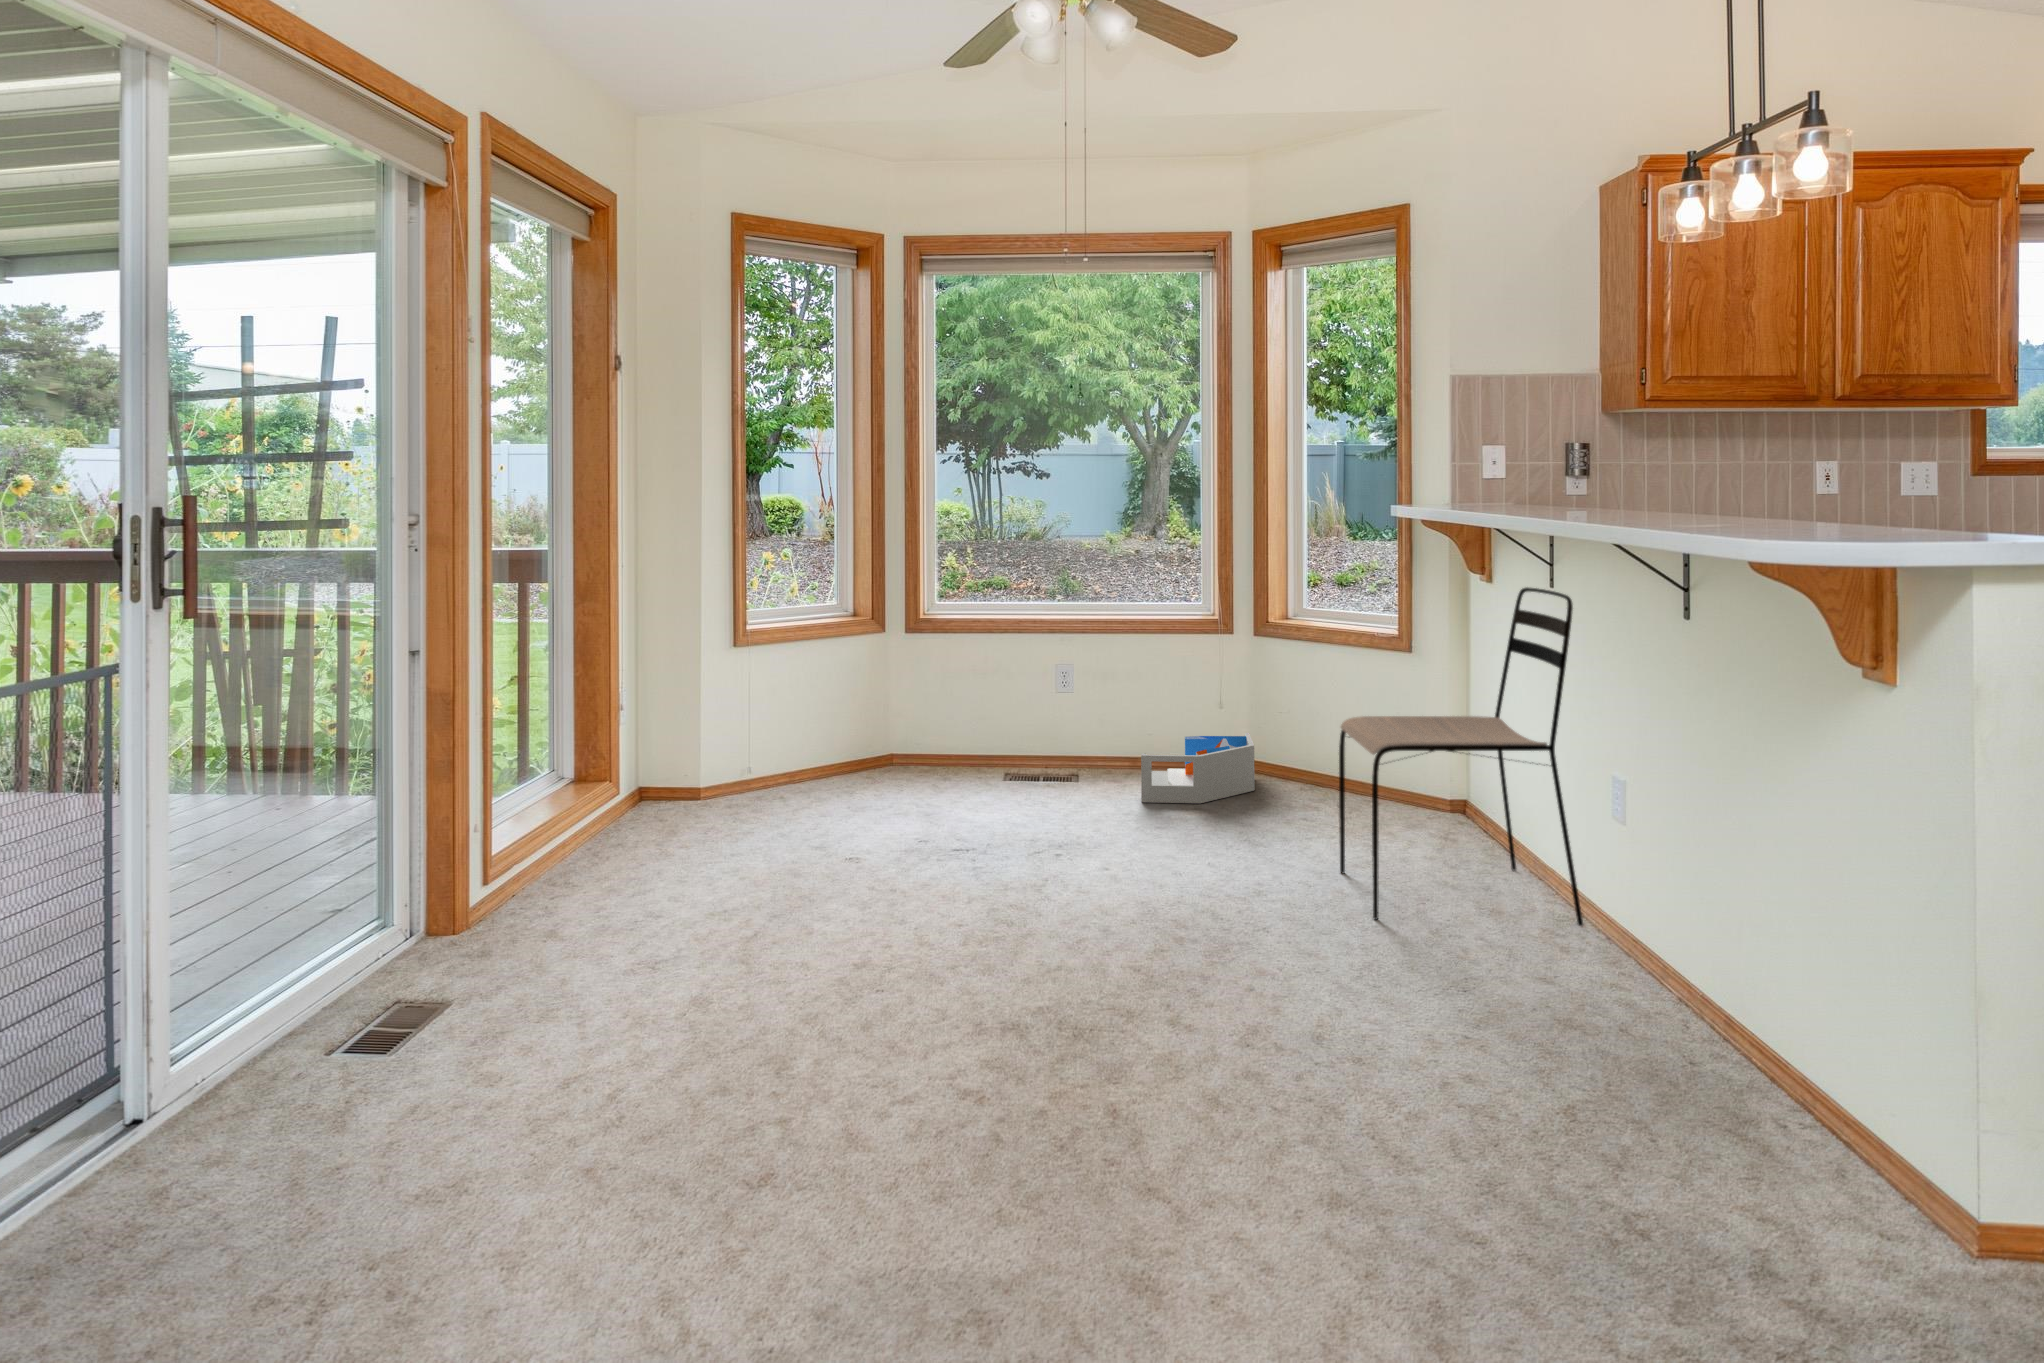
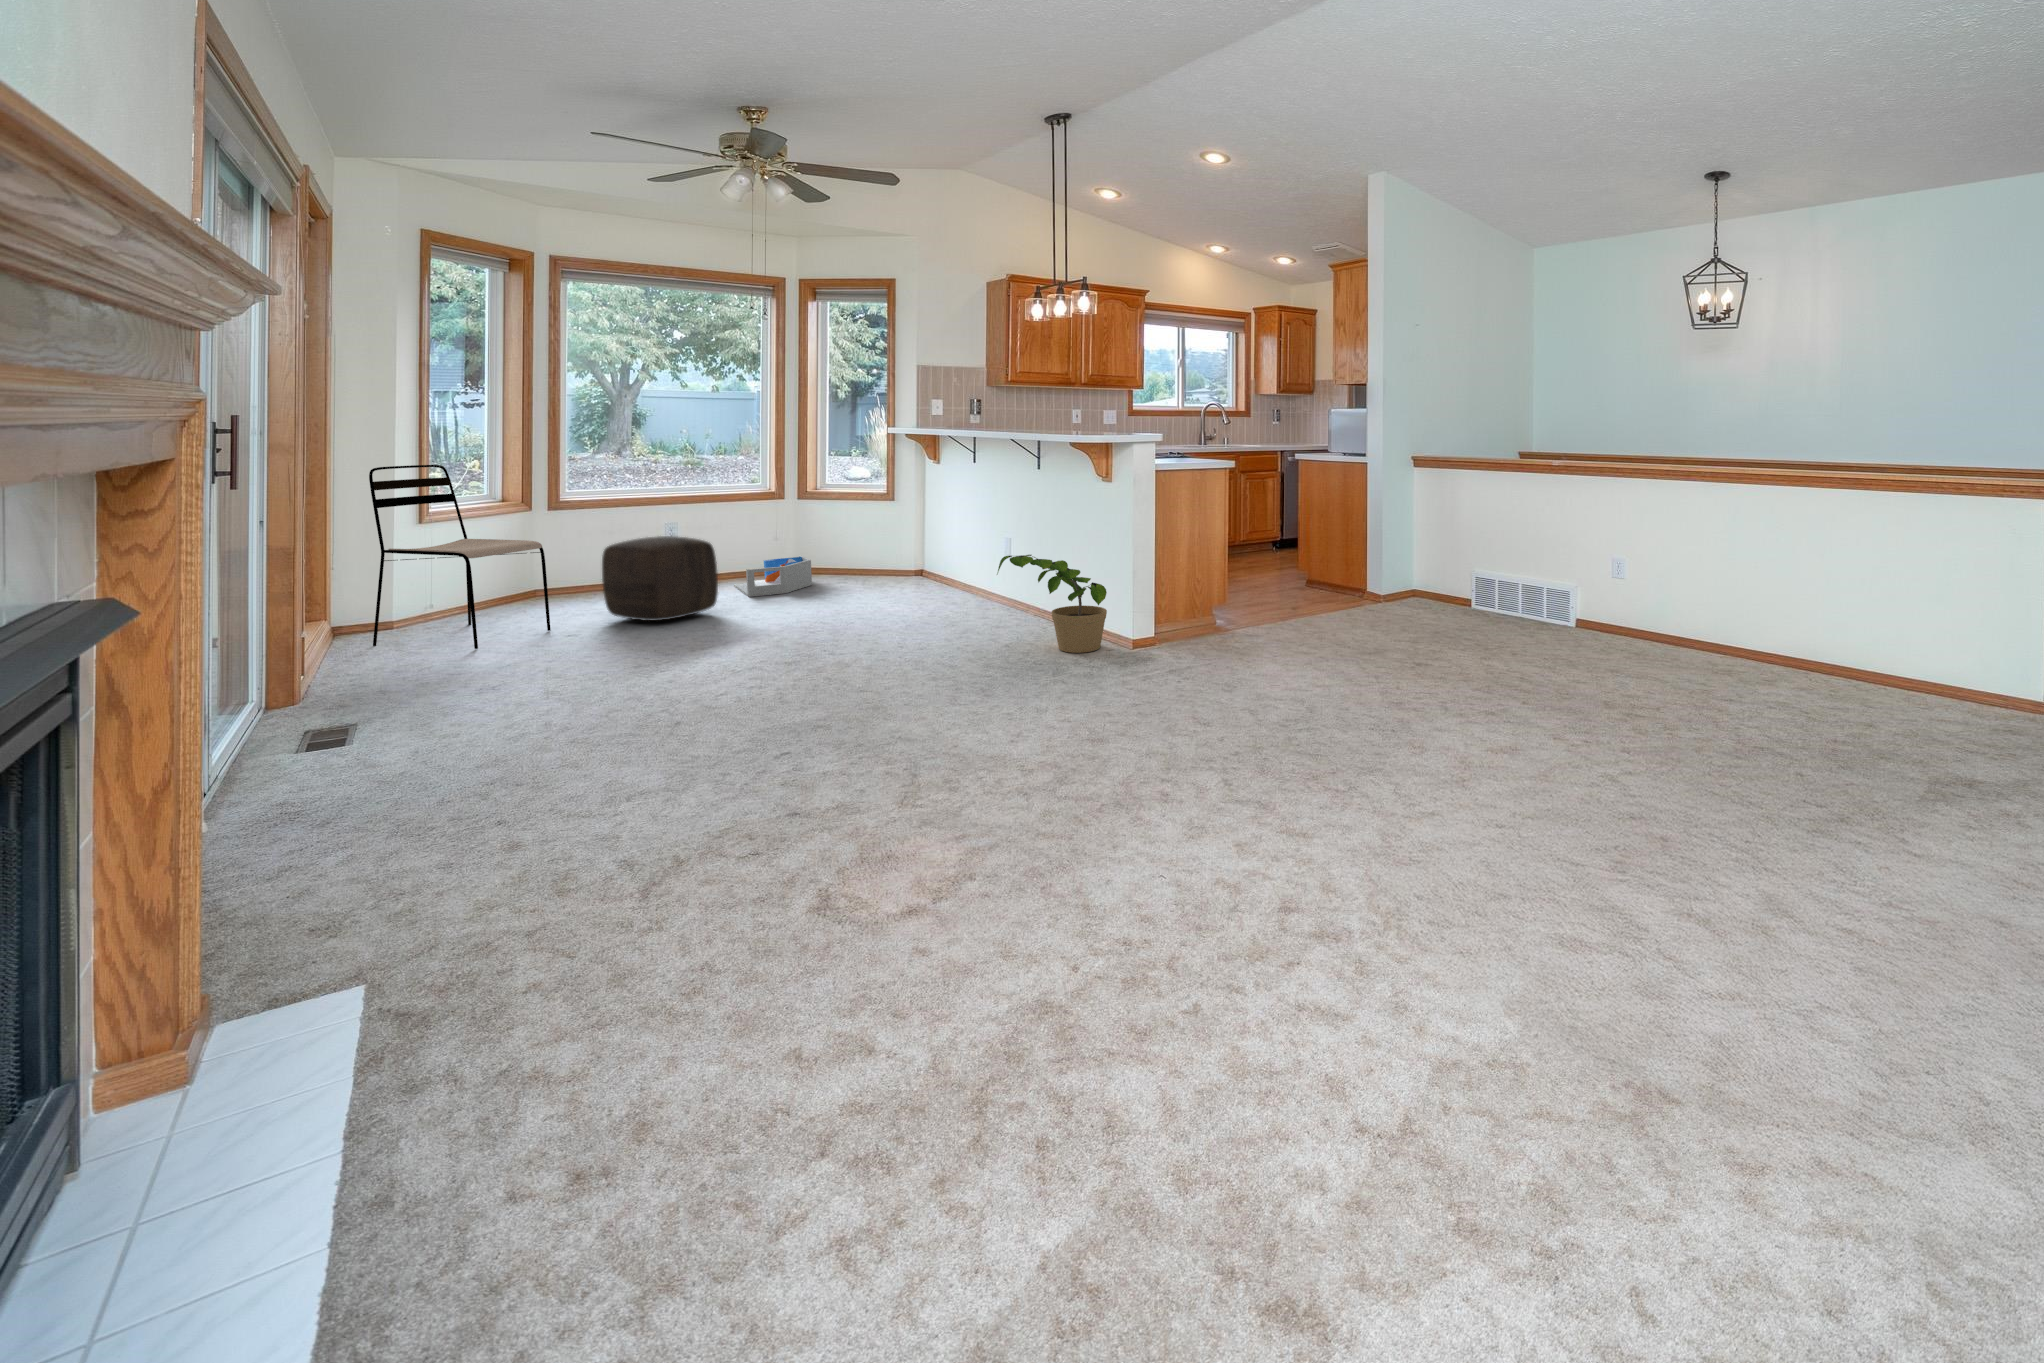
dining chair: present [1339,587,1583,926] -> present [369,465,551,649]
ottoman: none [918,693,1068,836] -> present [602,536,718,621]
potted plant: none [1504,862,1877,1209] -> present [997,555,1107,653]

